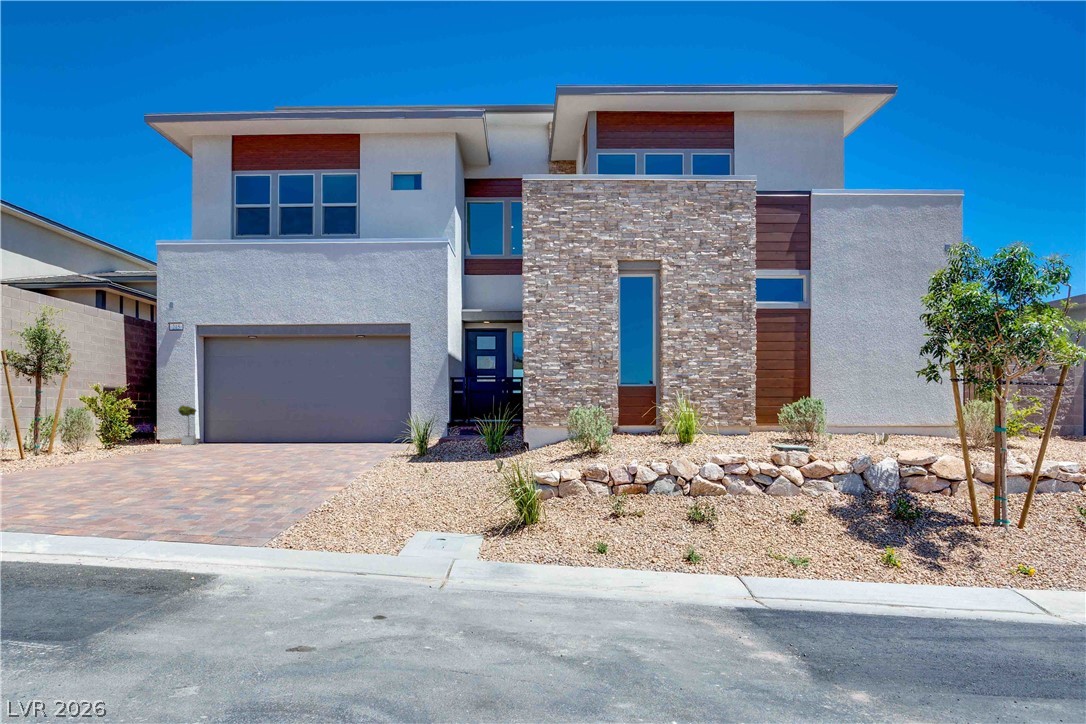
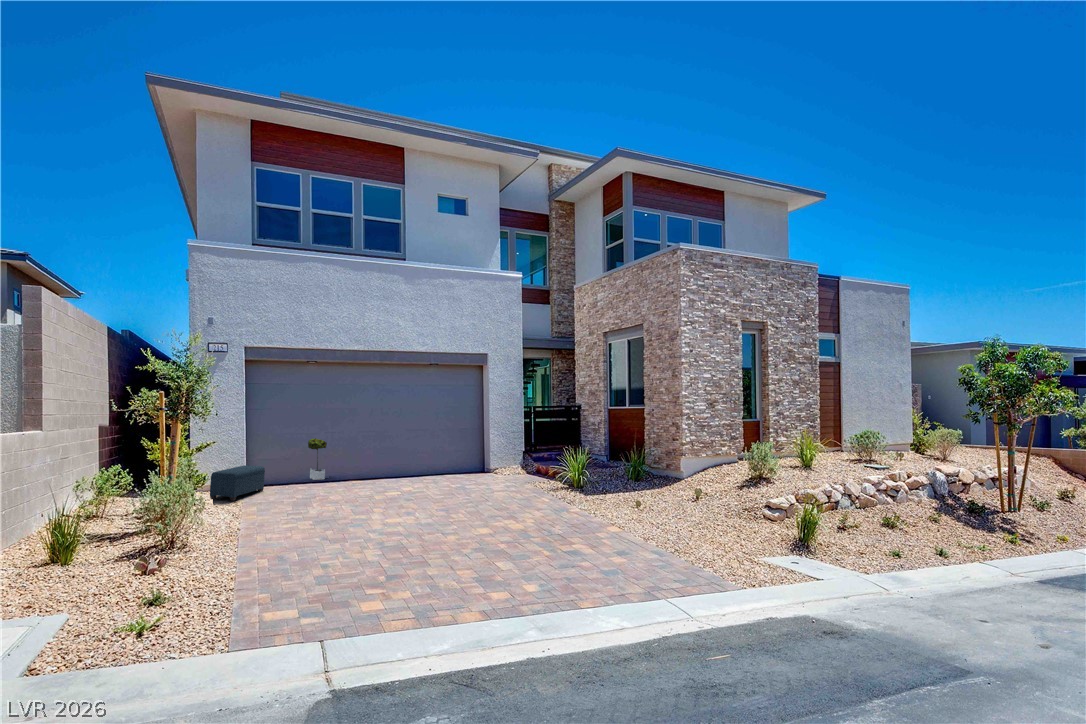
bench: none [50,427,114,455] -> present [210,465,265,501]

